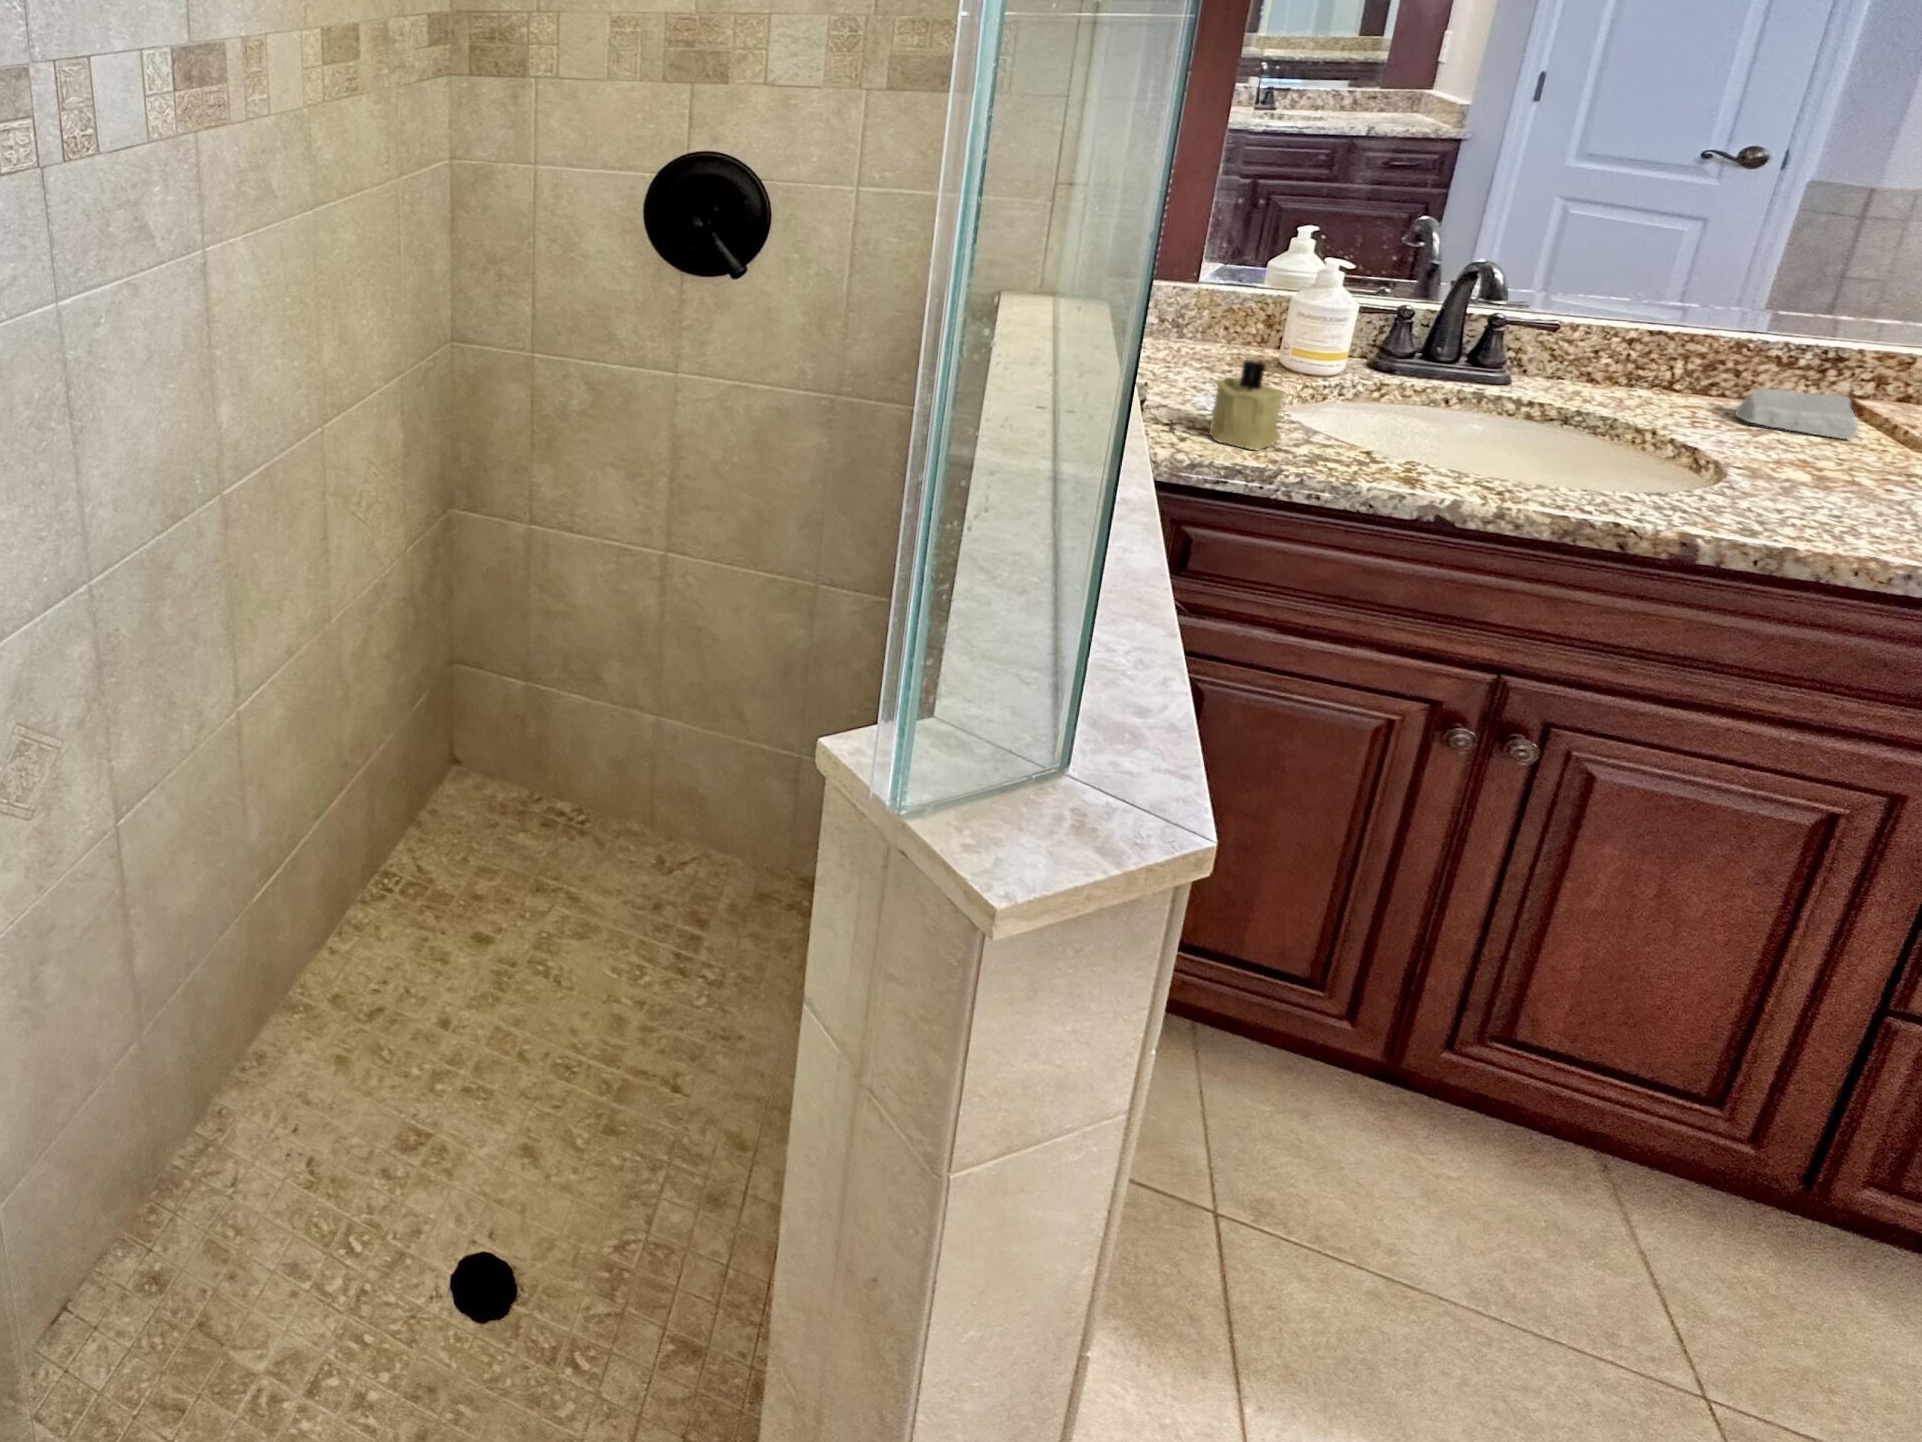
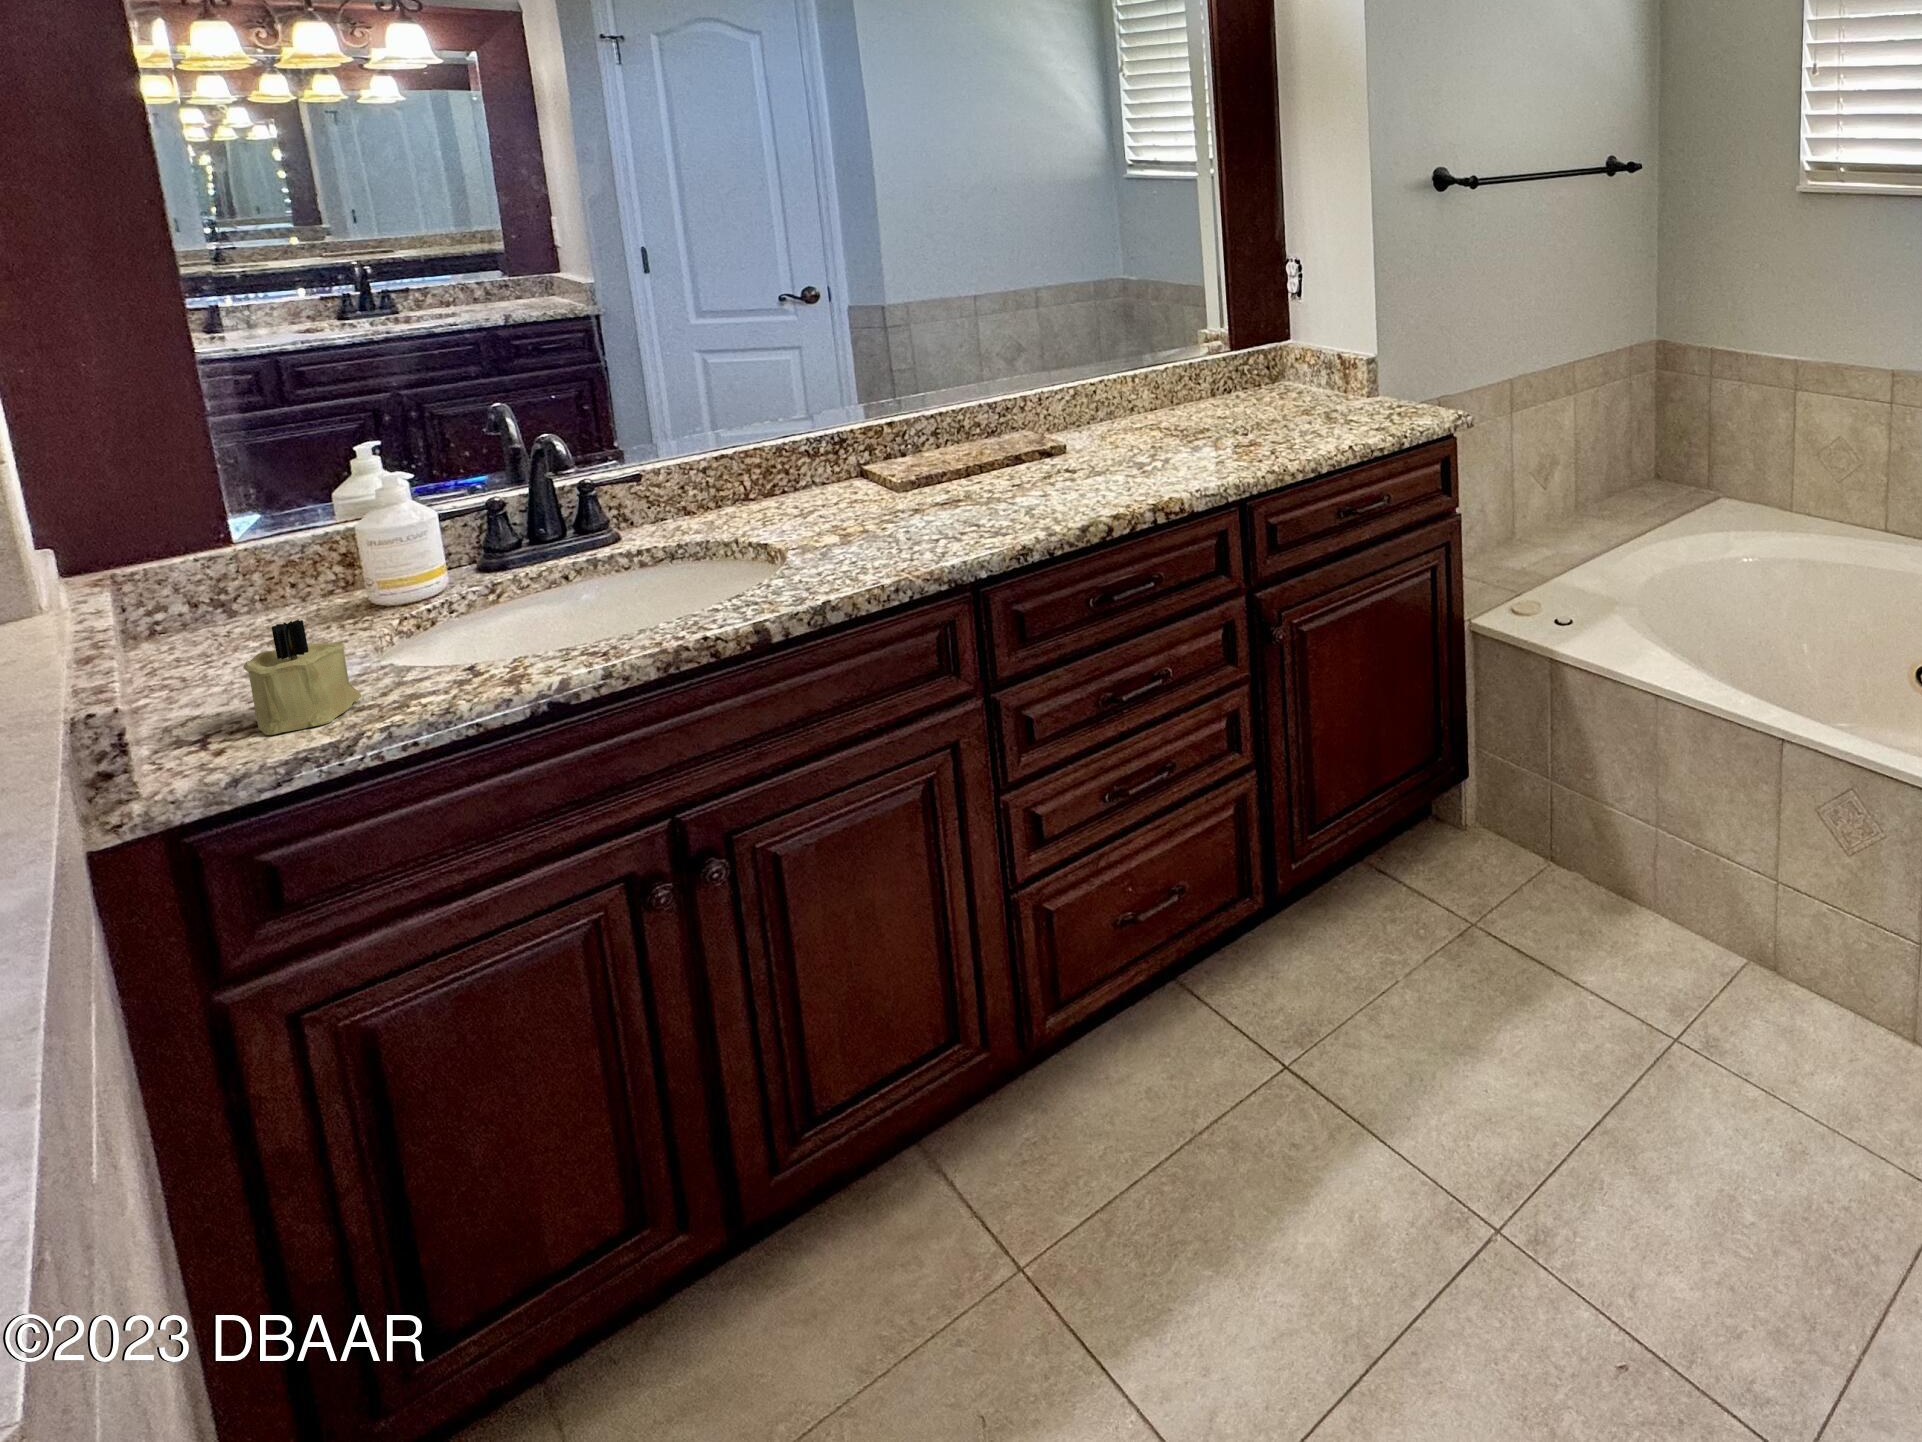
soap bar: present [1735,388,1858,439] -> none [791,468,864,509]

